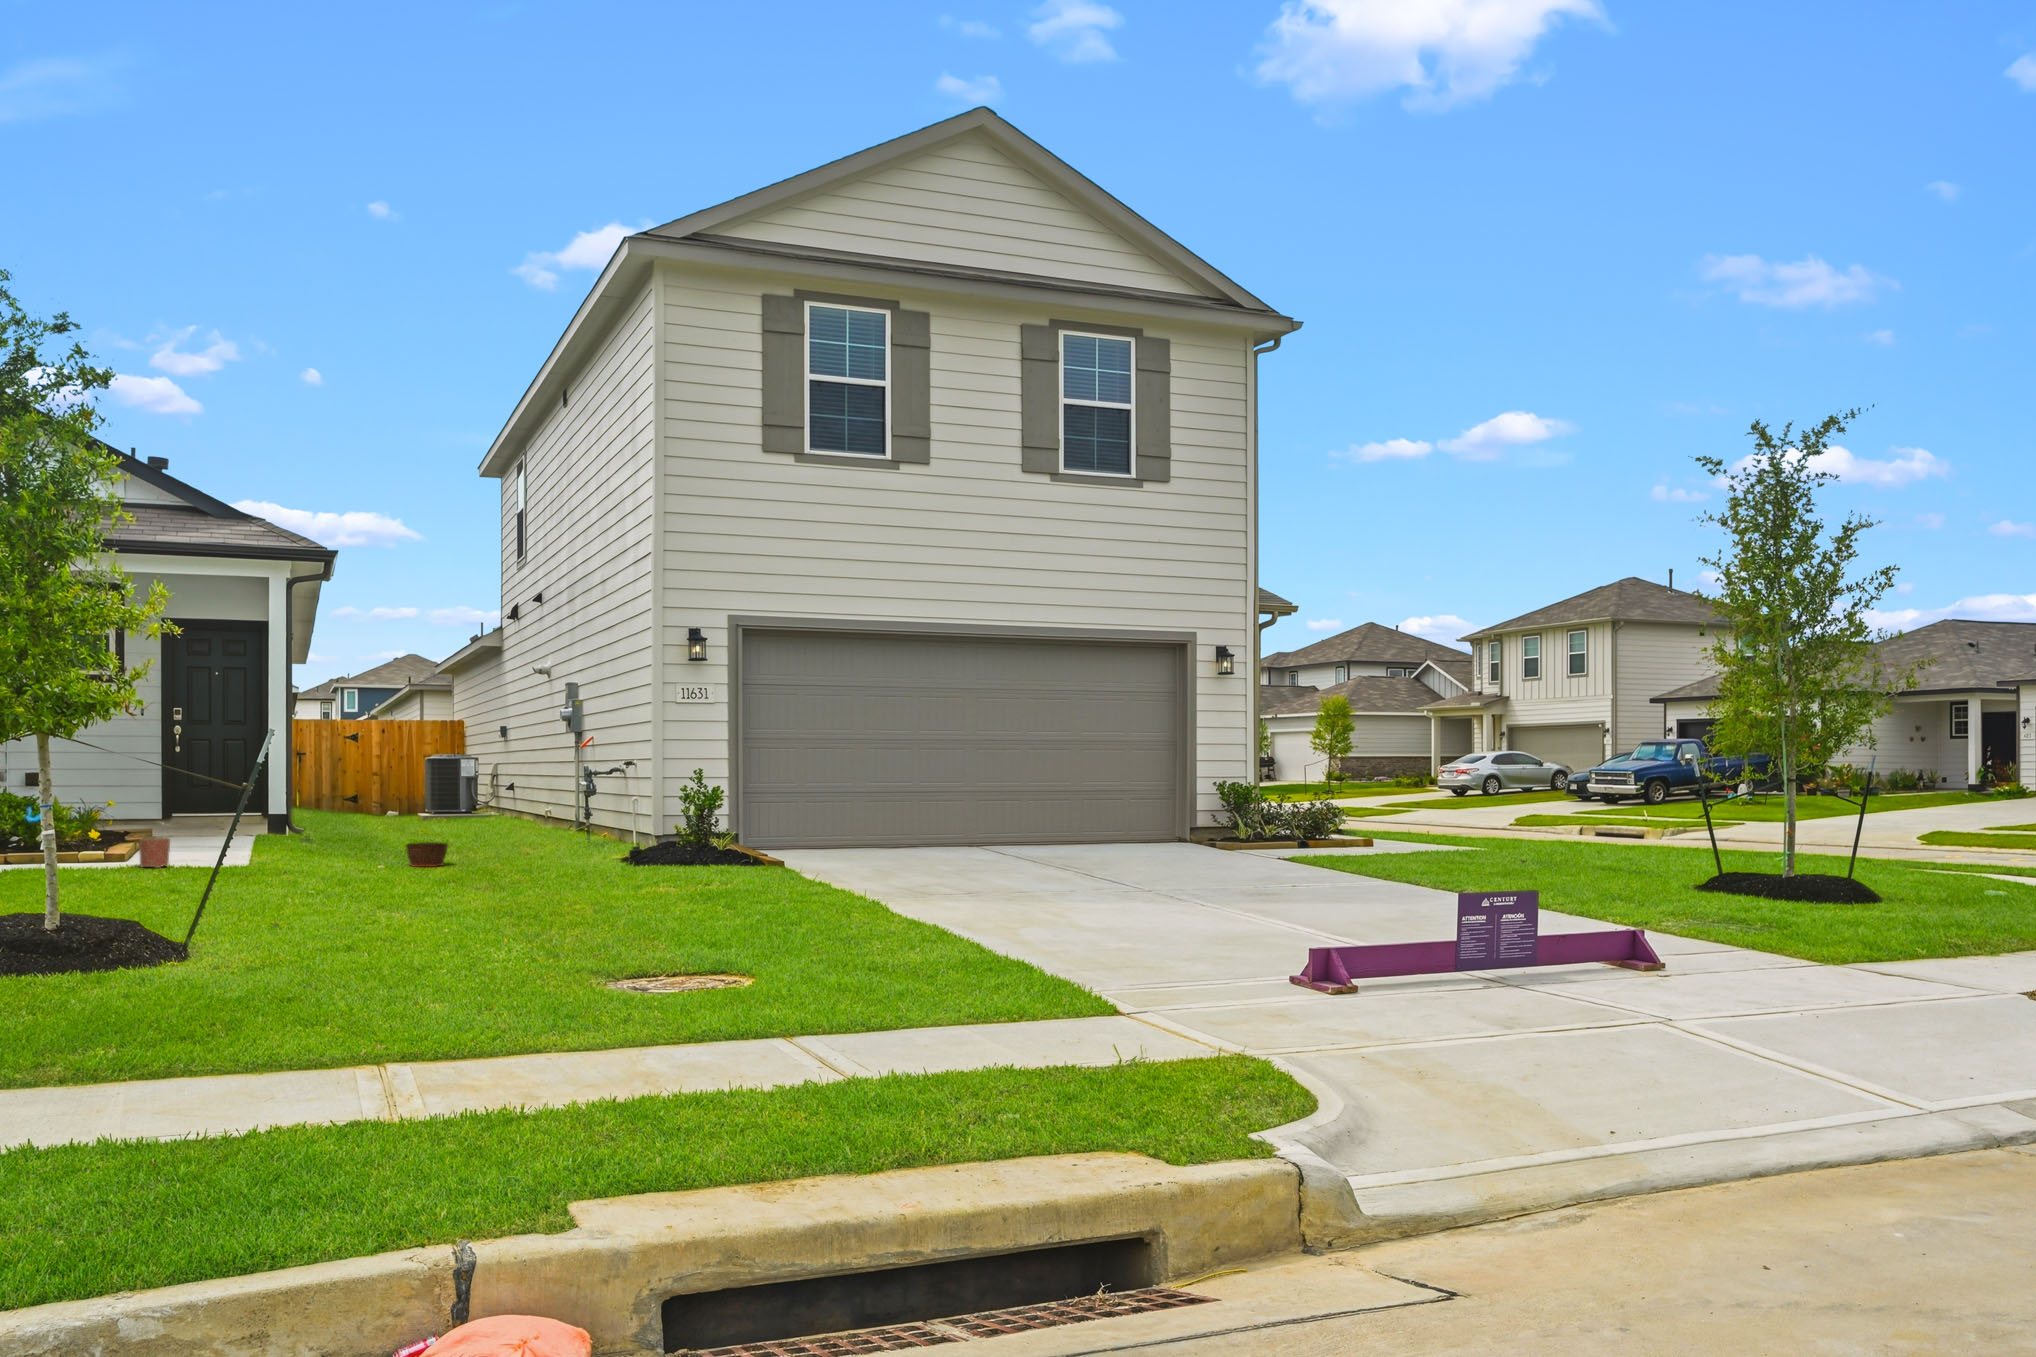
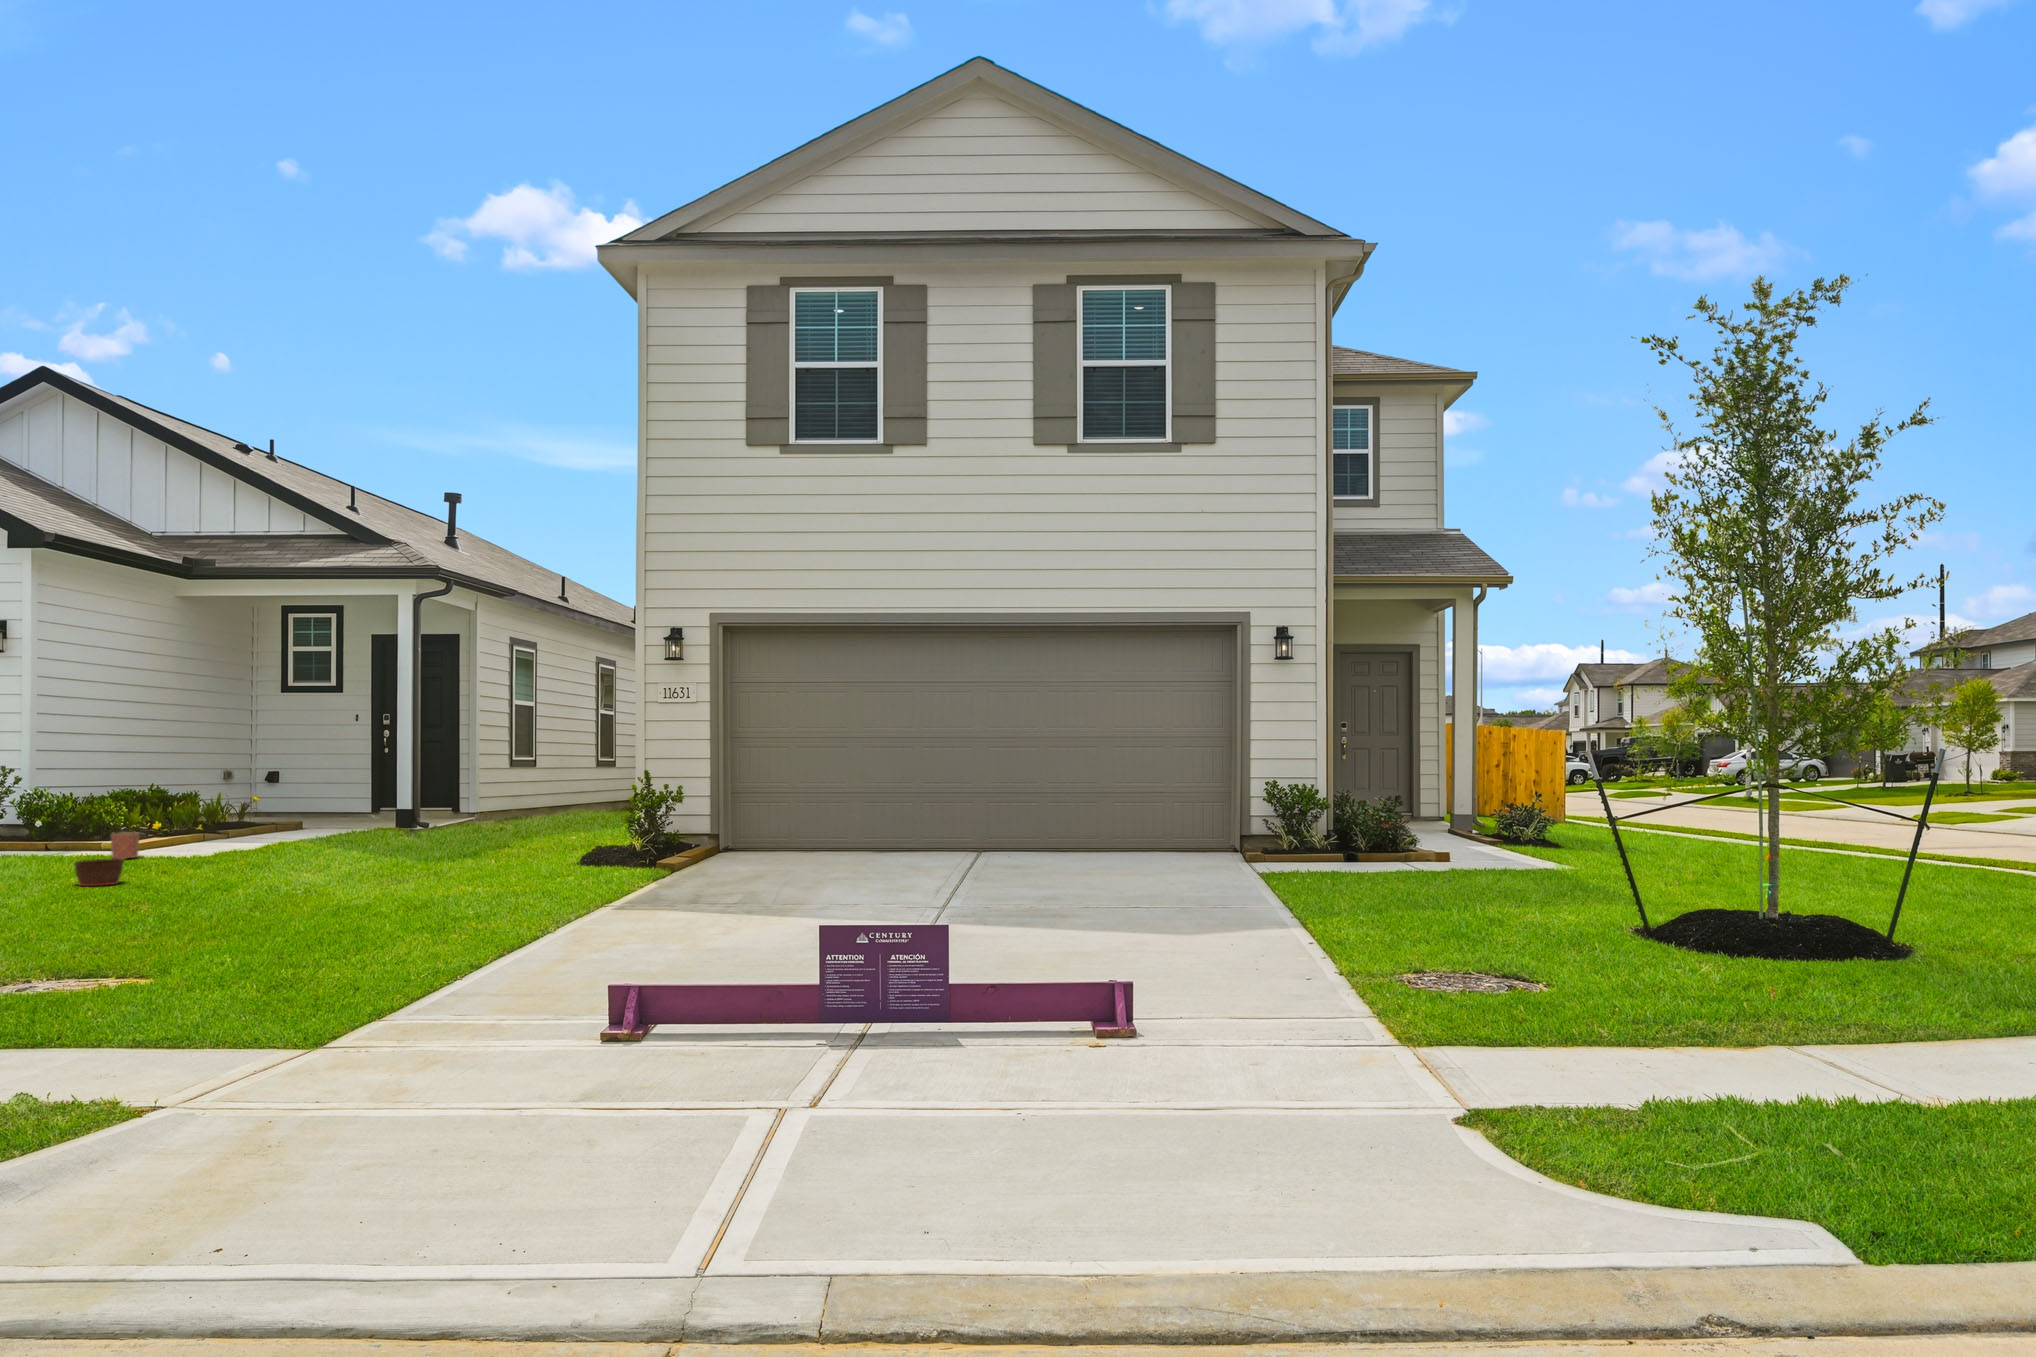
basket: present [406,842,448,867] -> present [74,859,124,886]

